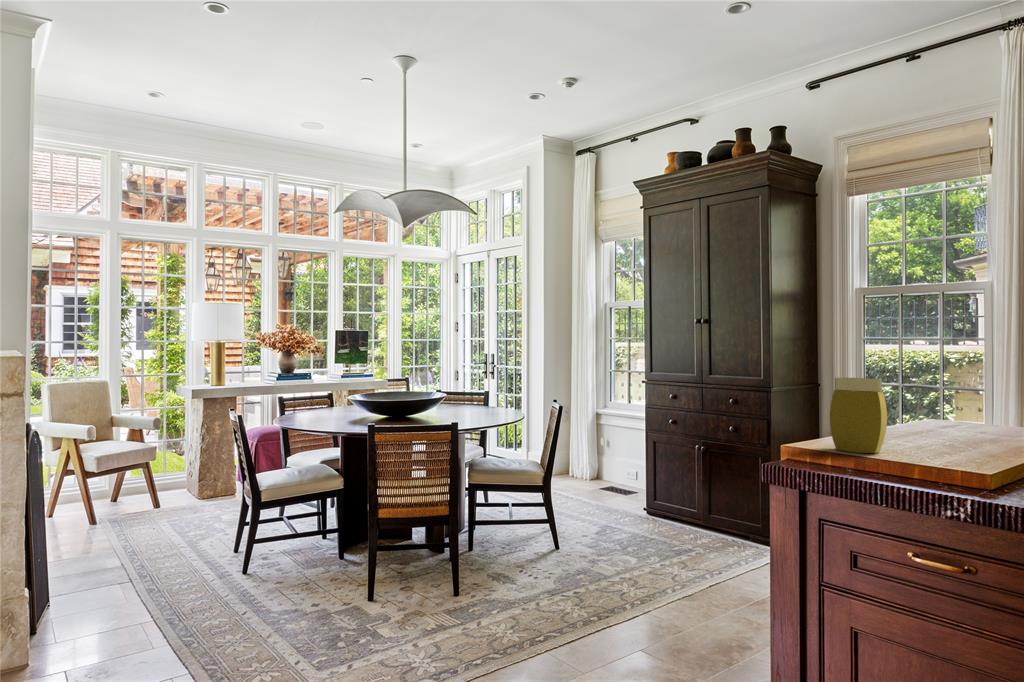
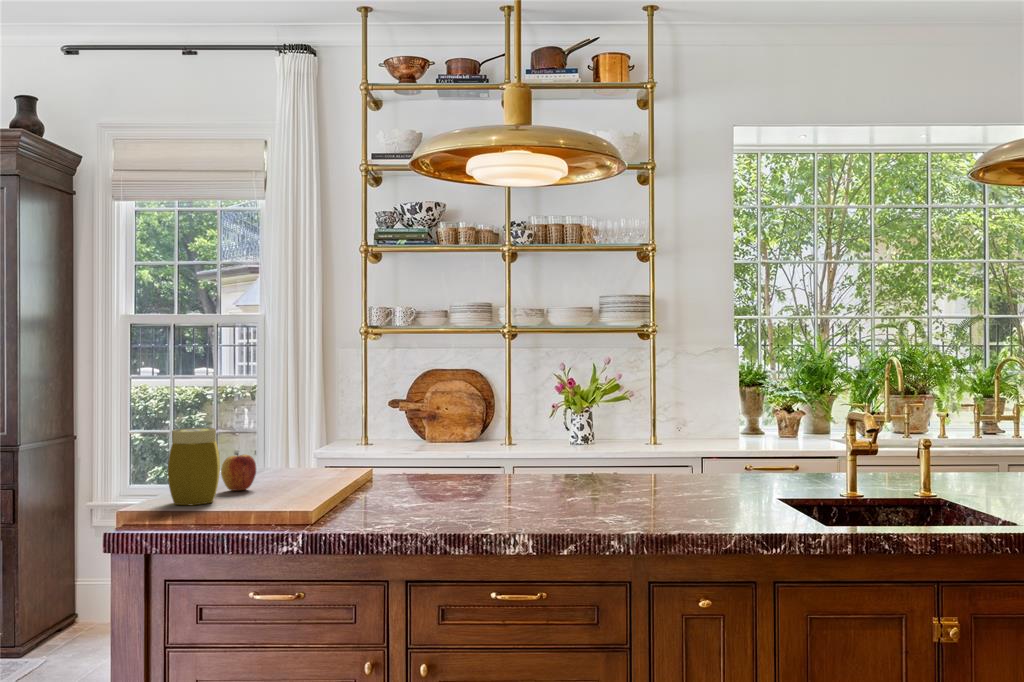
apple: none [894,411,935,450] -> present [221,454,256,491]

